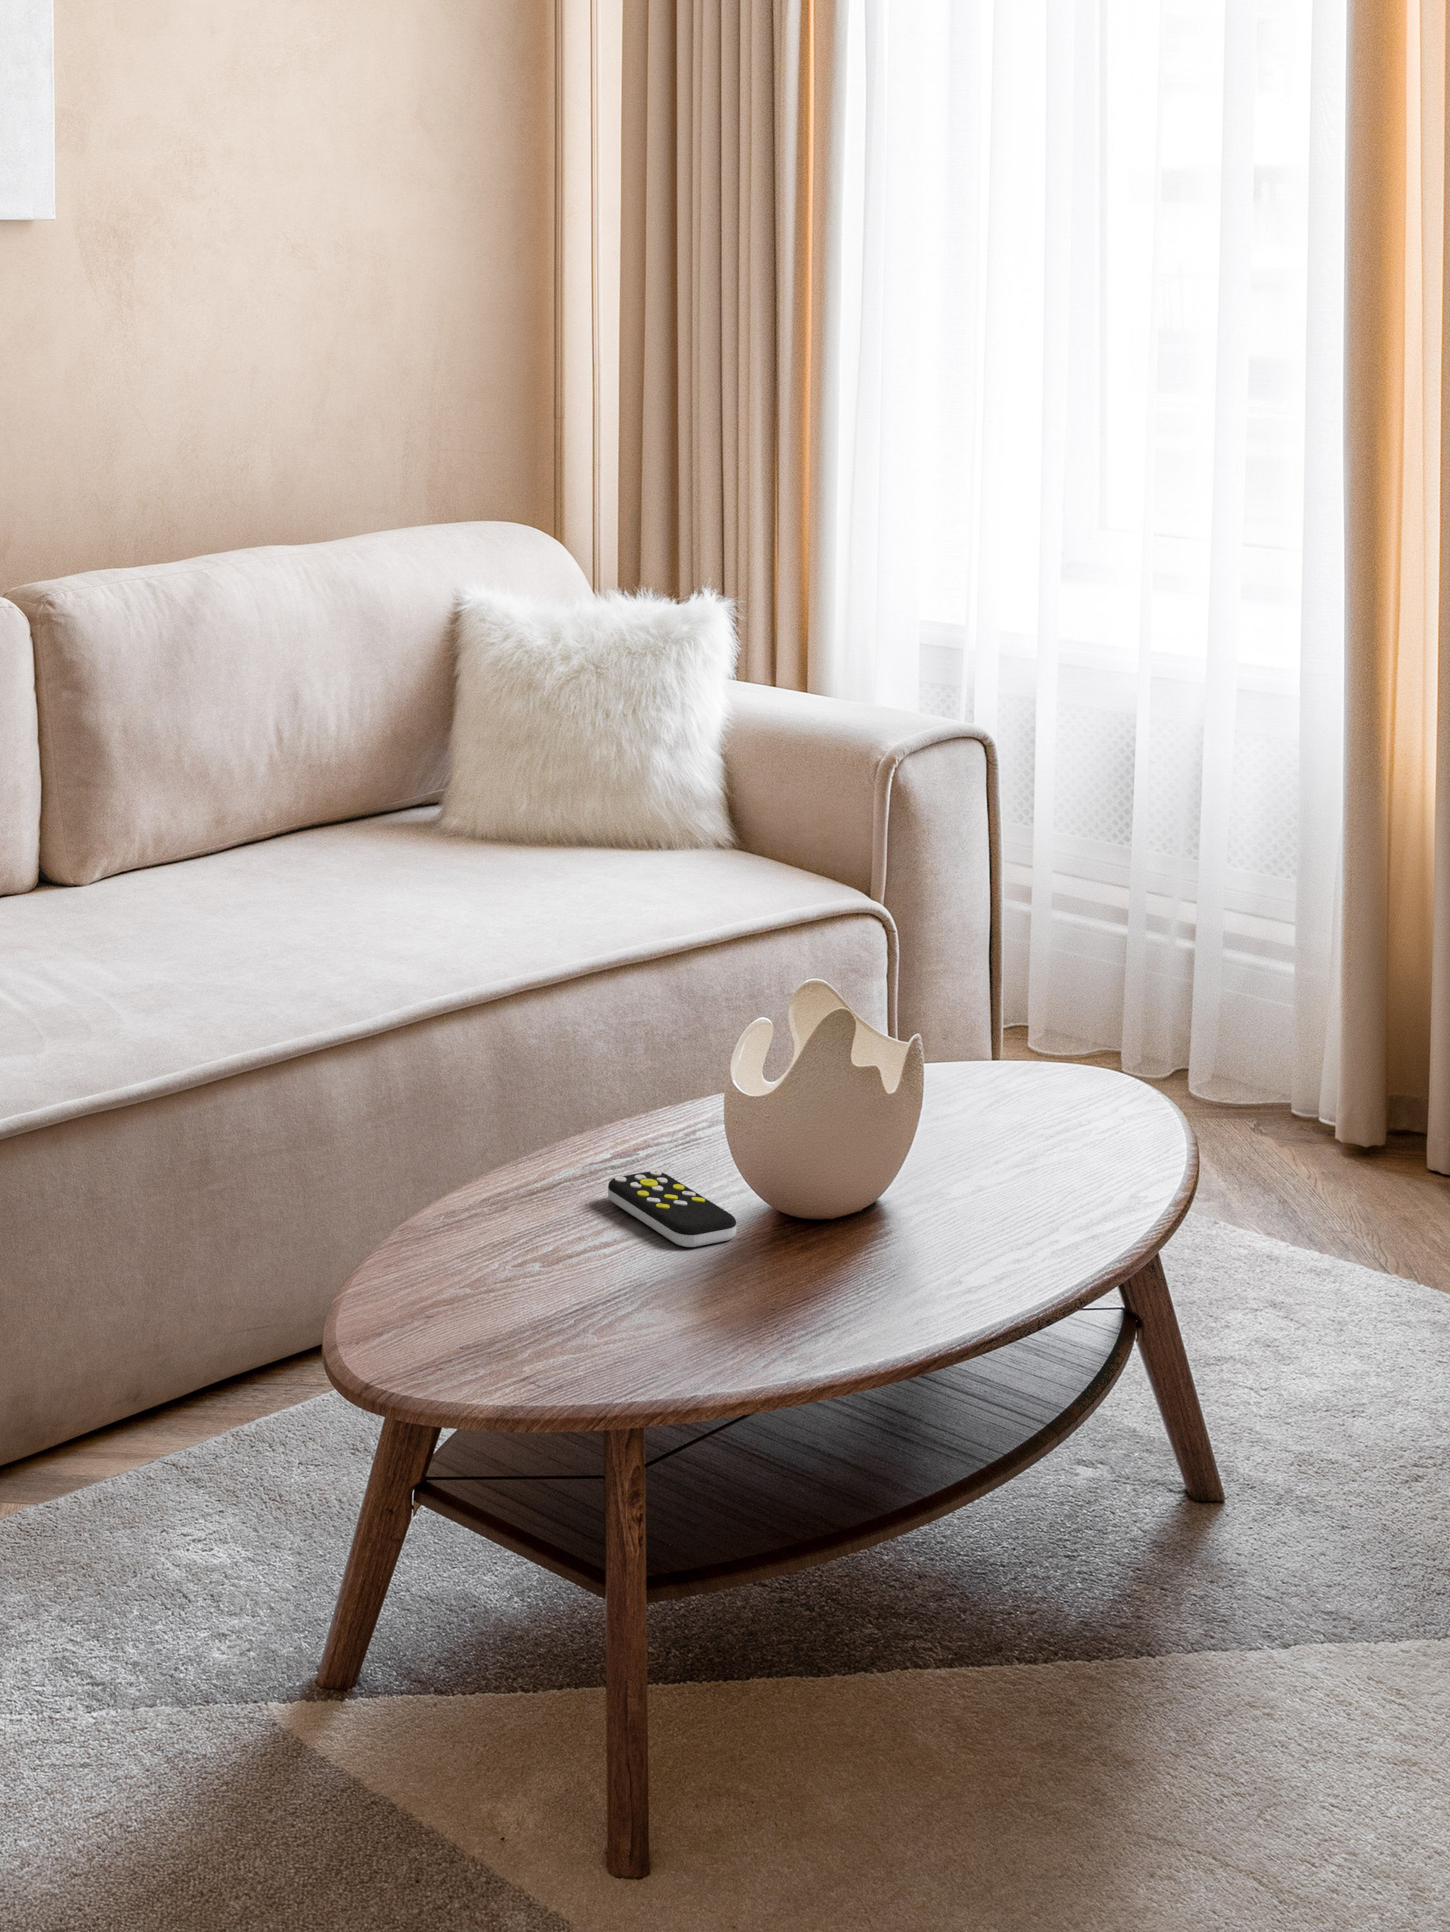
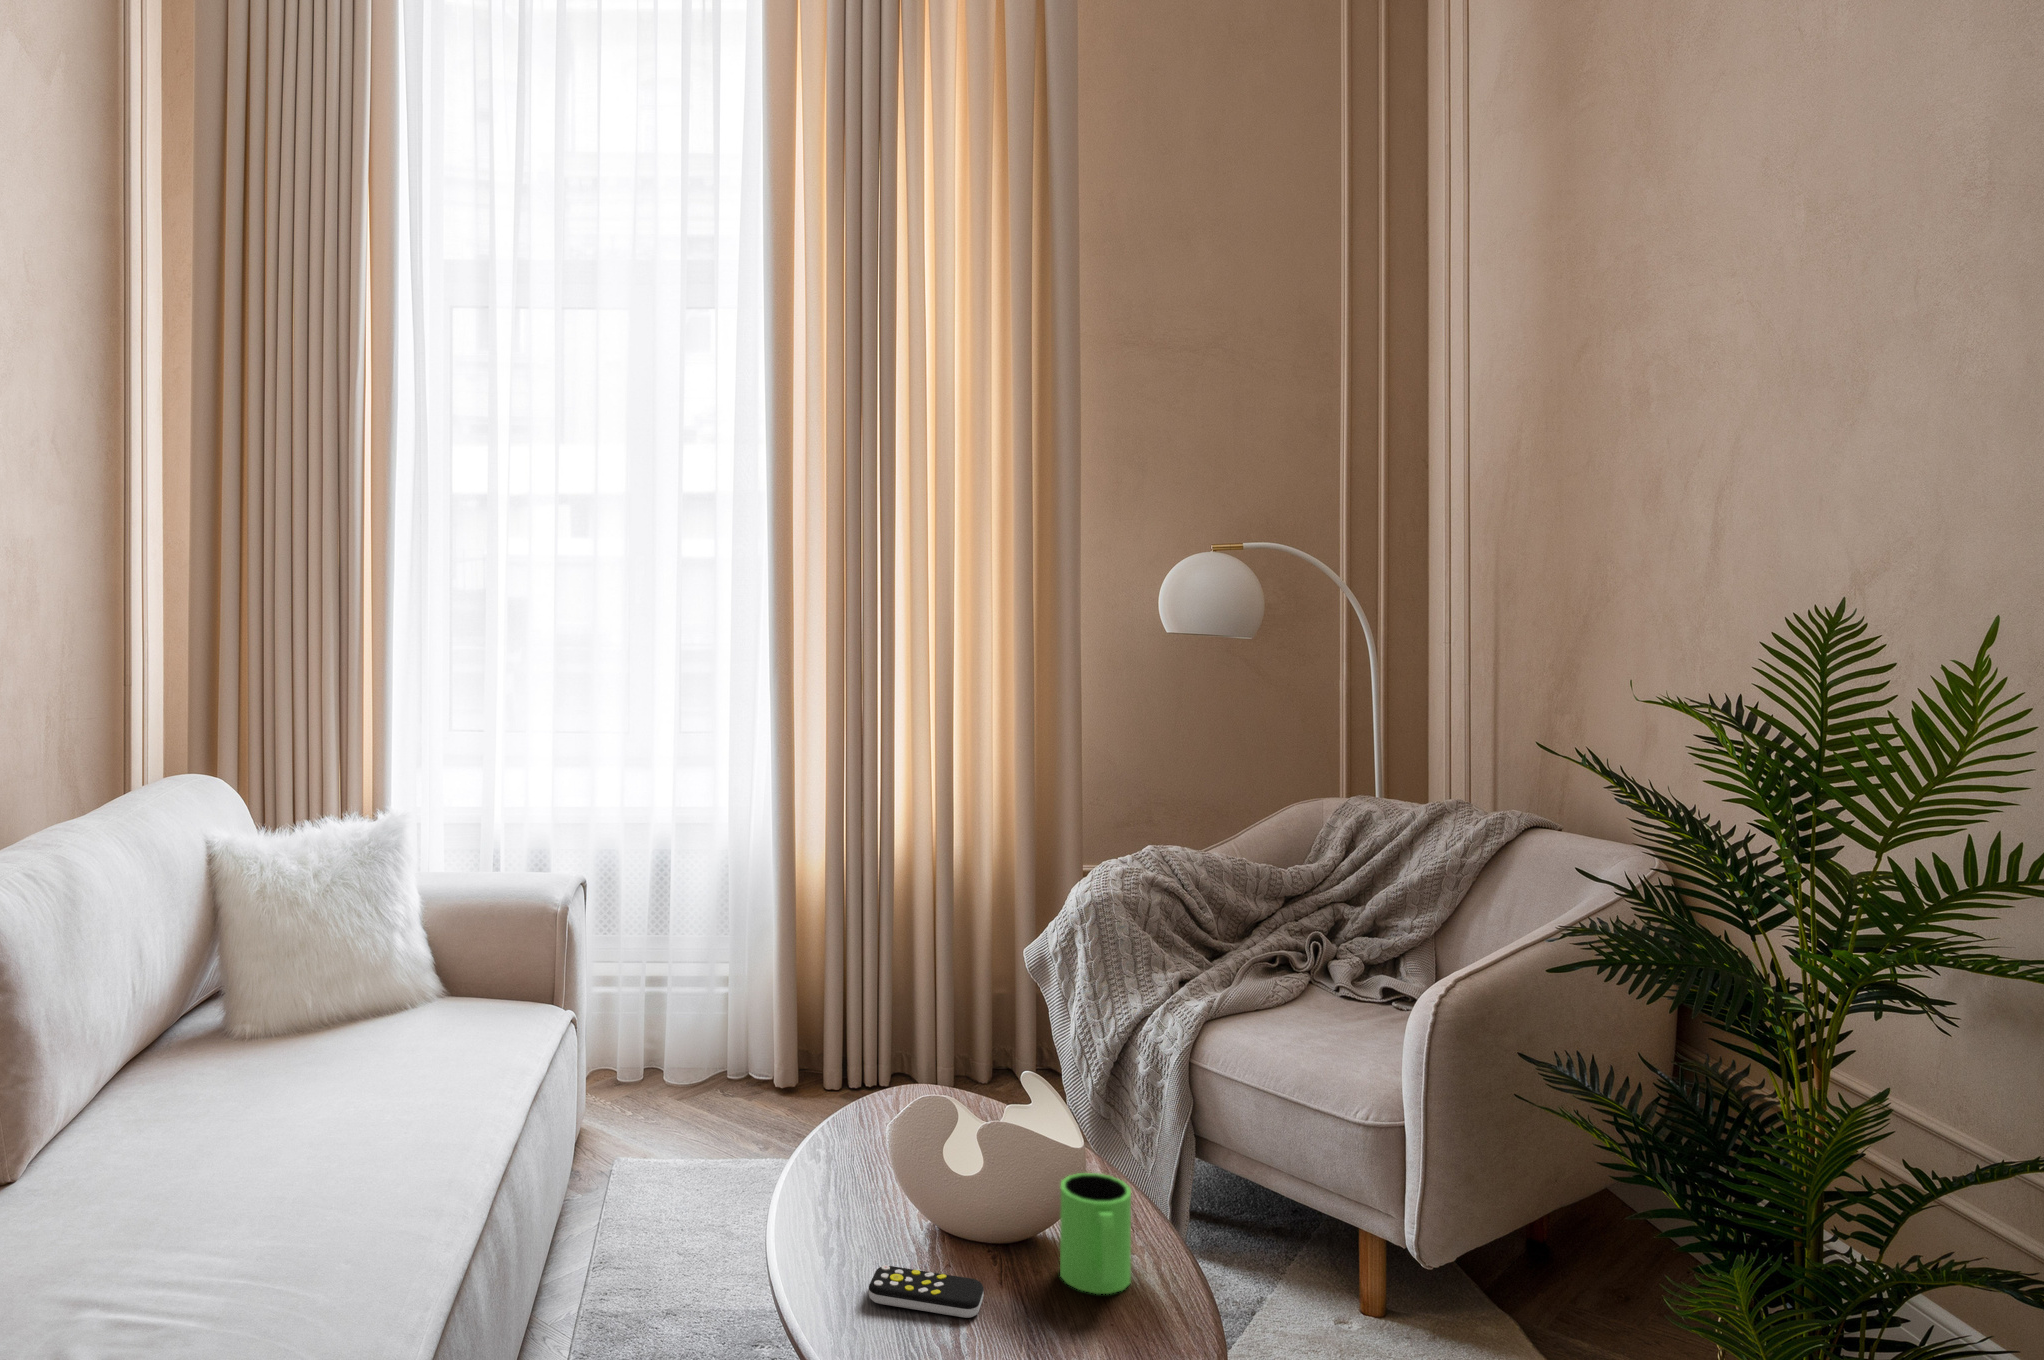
mug: none [834,1129,950,1293] -> present [1060,1173,1131,1294]

